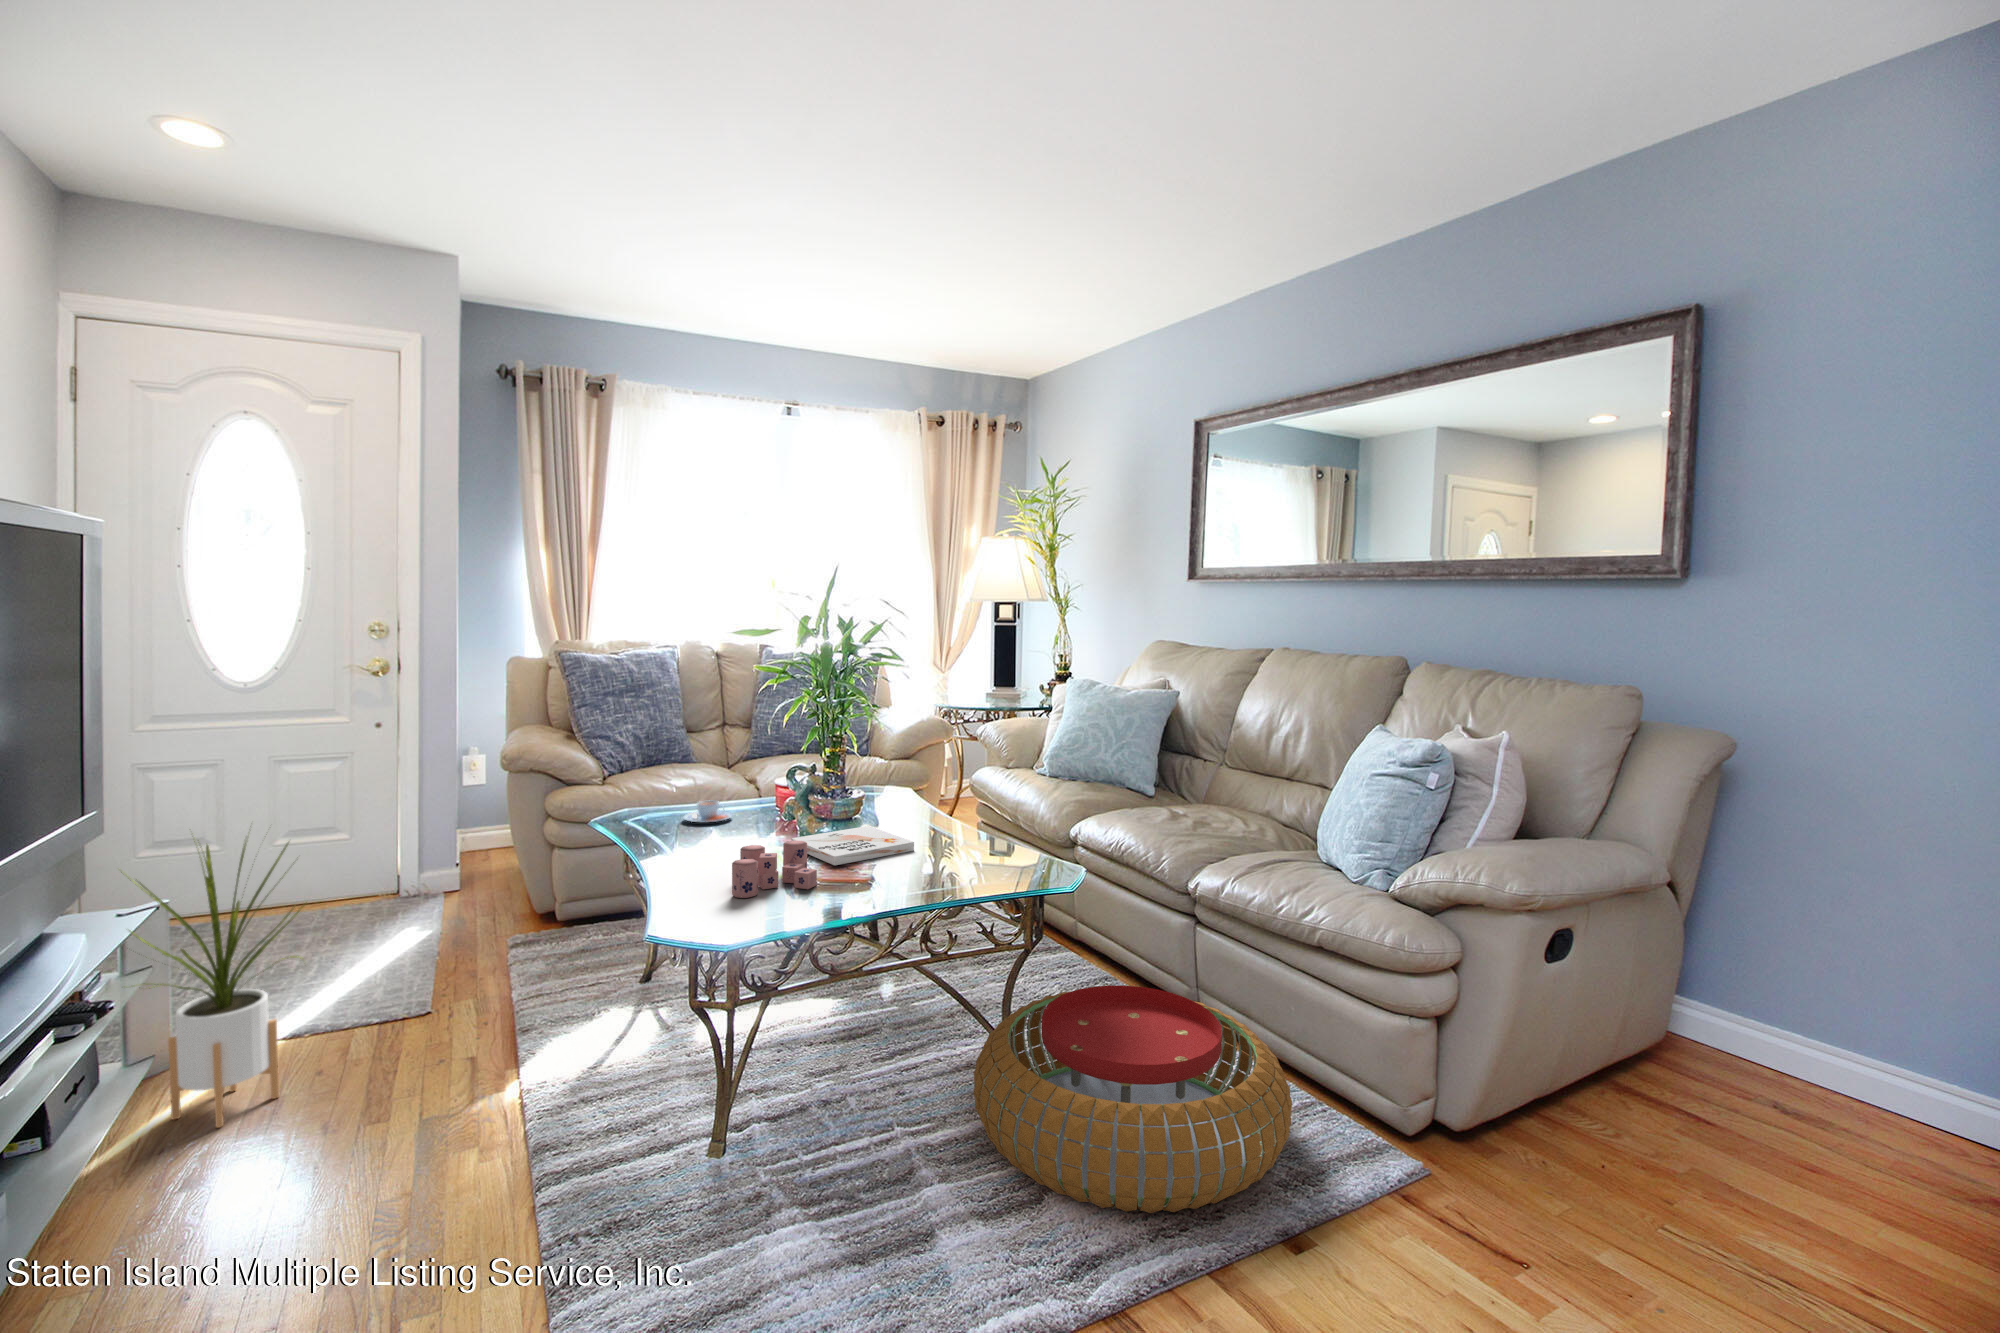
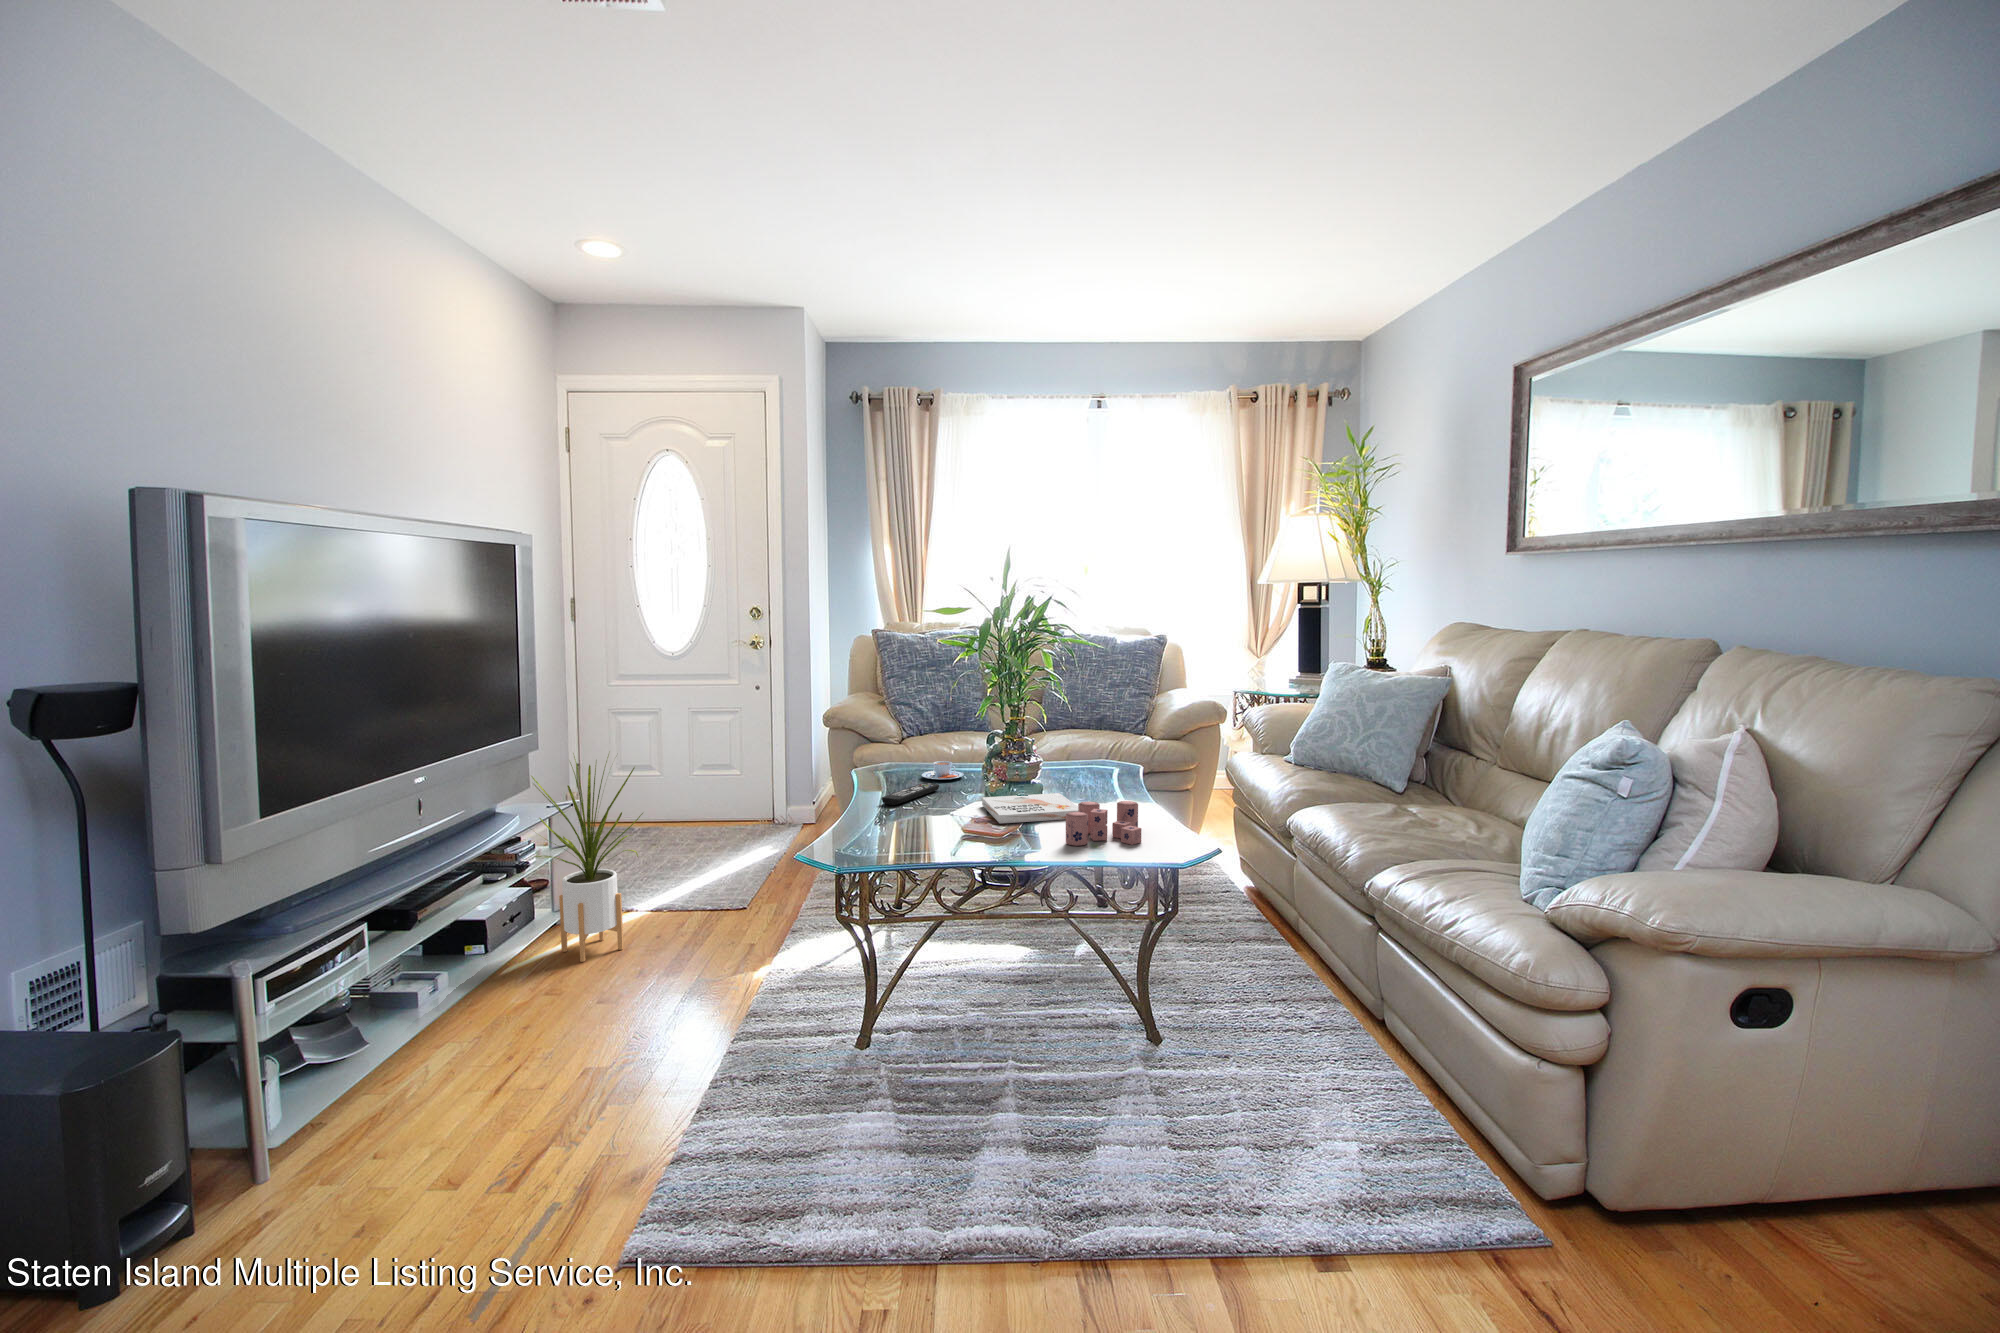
remote control: none [669,828,721,857] -> present [882,783,939,805]
candle: present [732,840,817,898] -> present [1066,801,1141,846]
pouf: present [974,985,1292,1213] -> none [1065,969,1392,1197]

